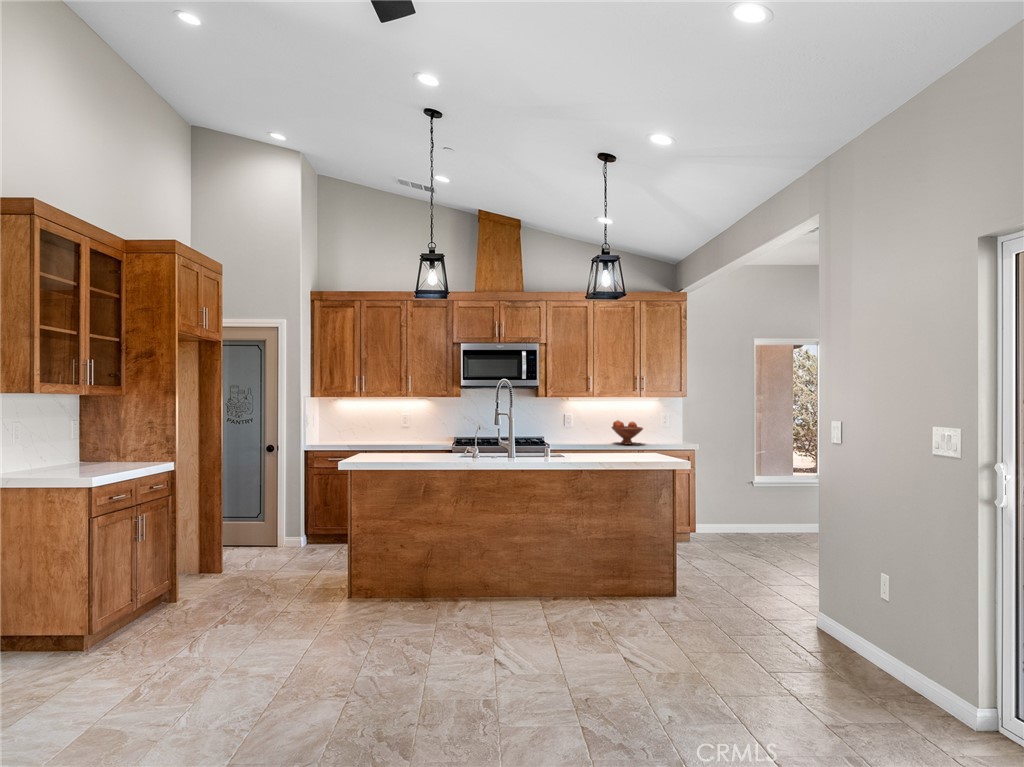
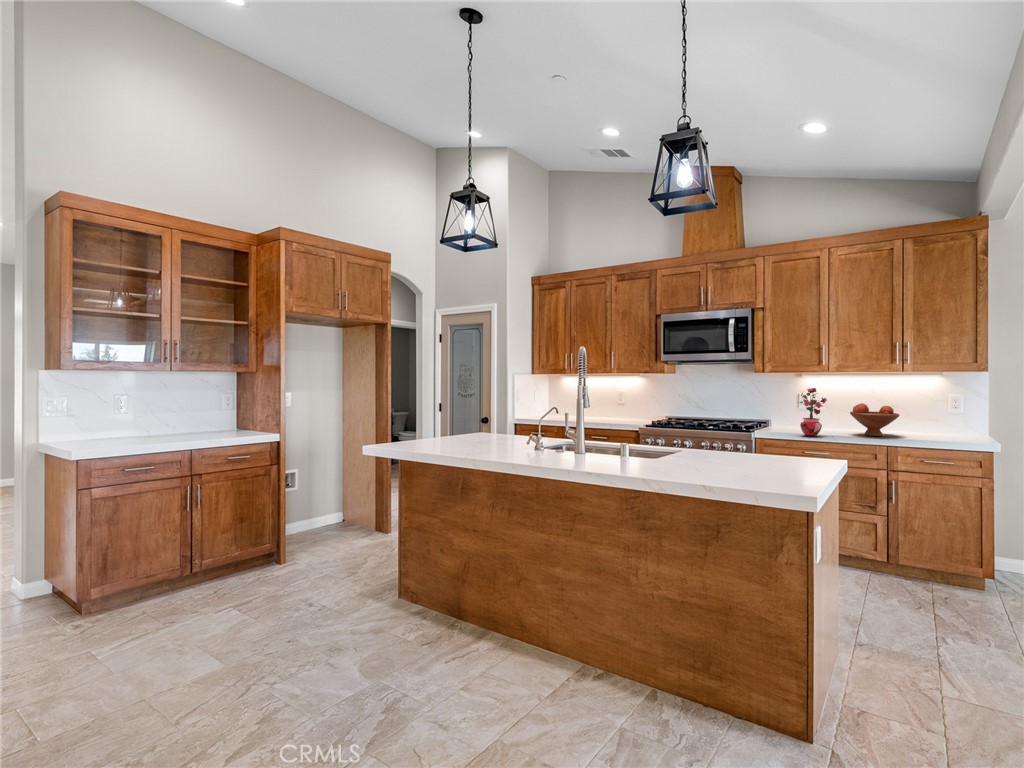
potted plant: none [584,409,604,448] -> present [800,388,827,437]

